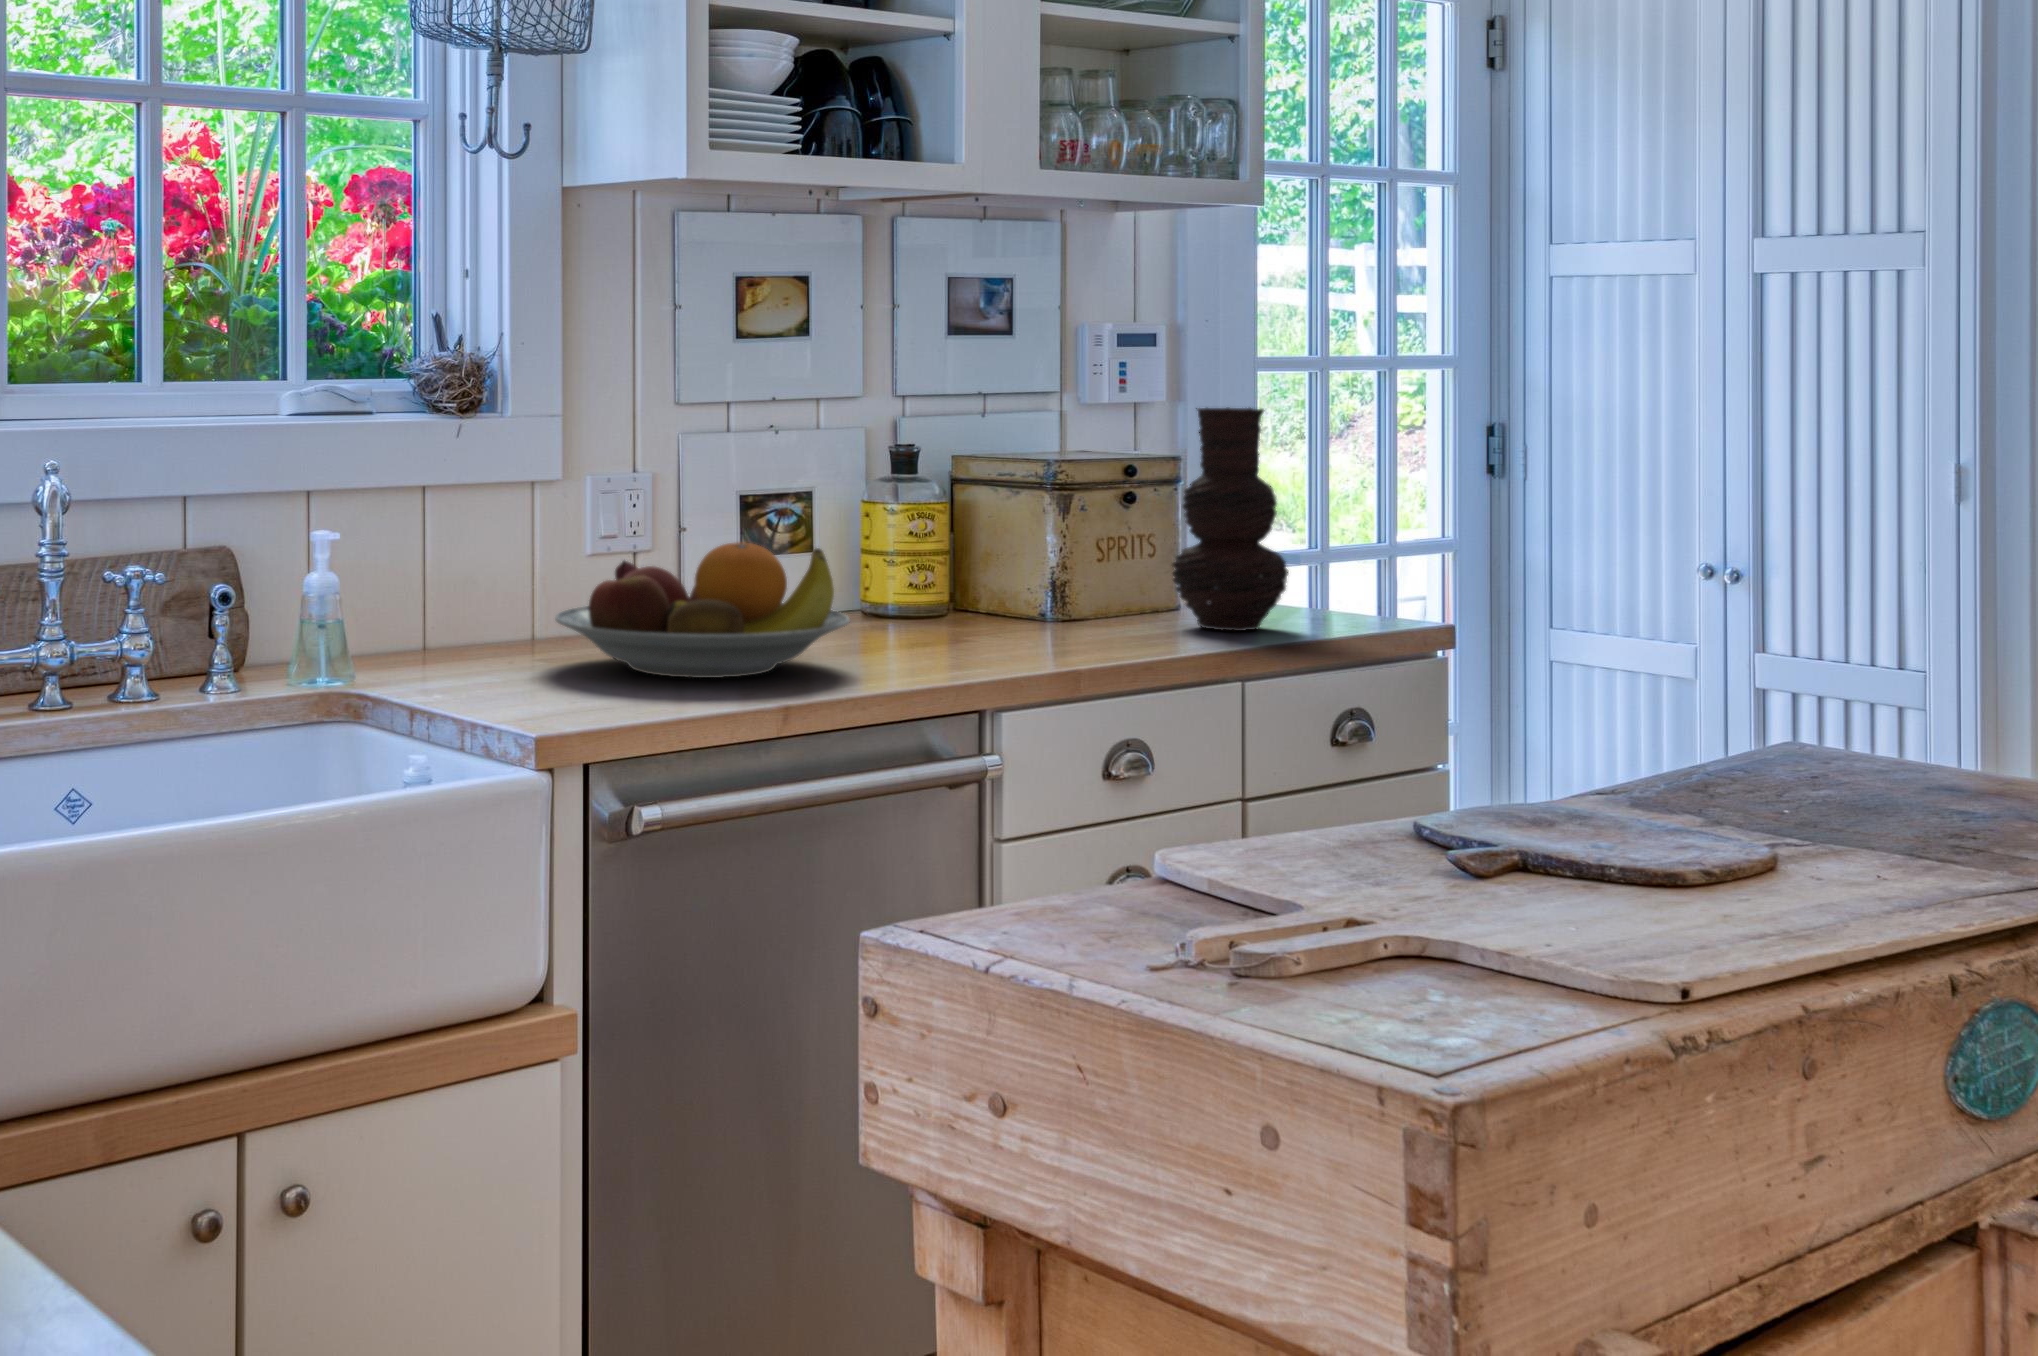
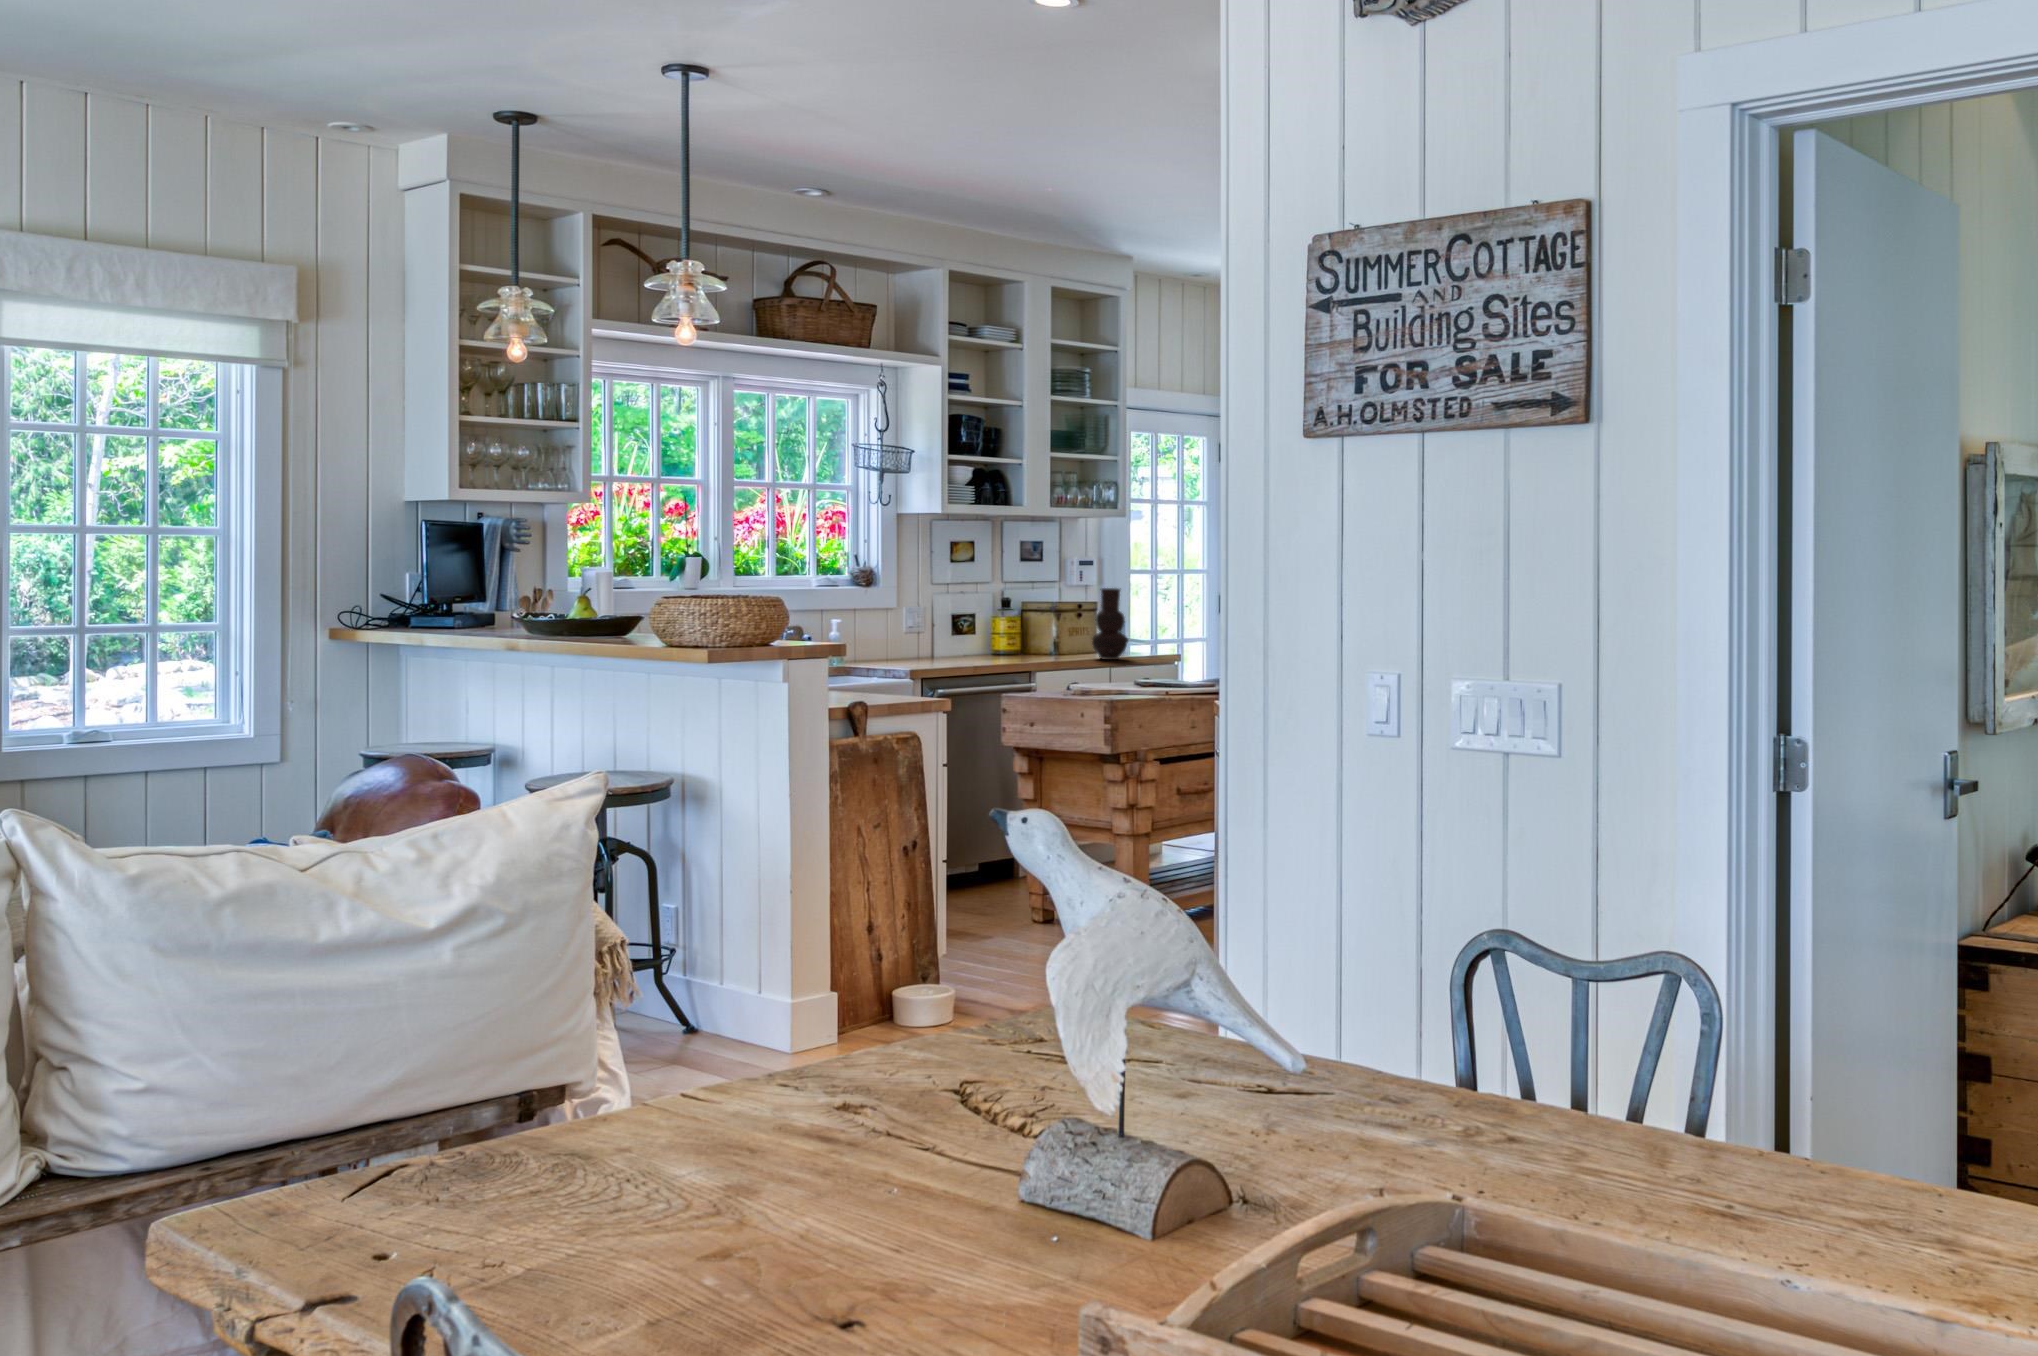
fruit bowl: present [555,542,850,678] -> none [902,629,992,669]

